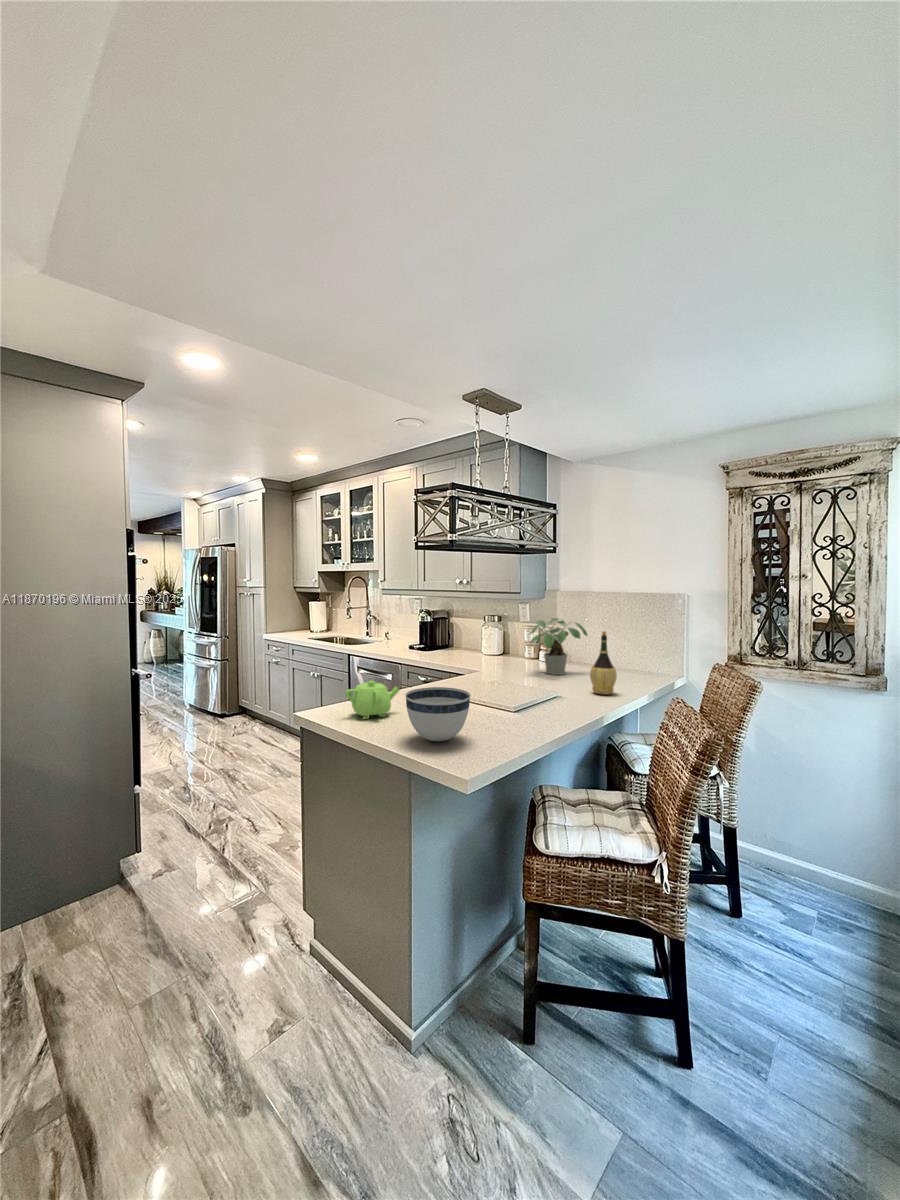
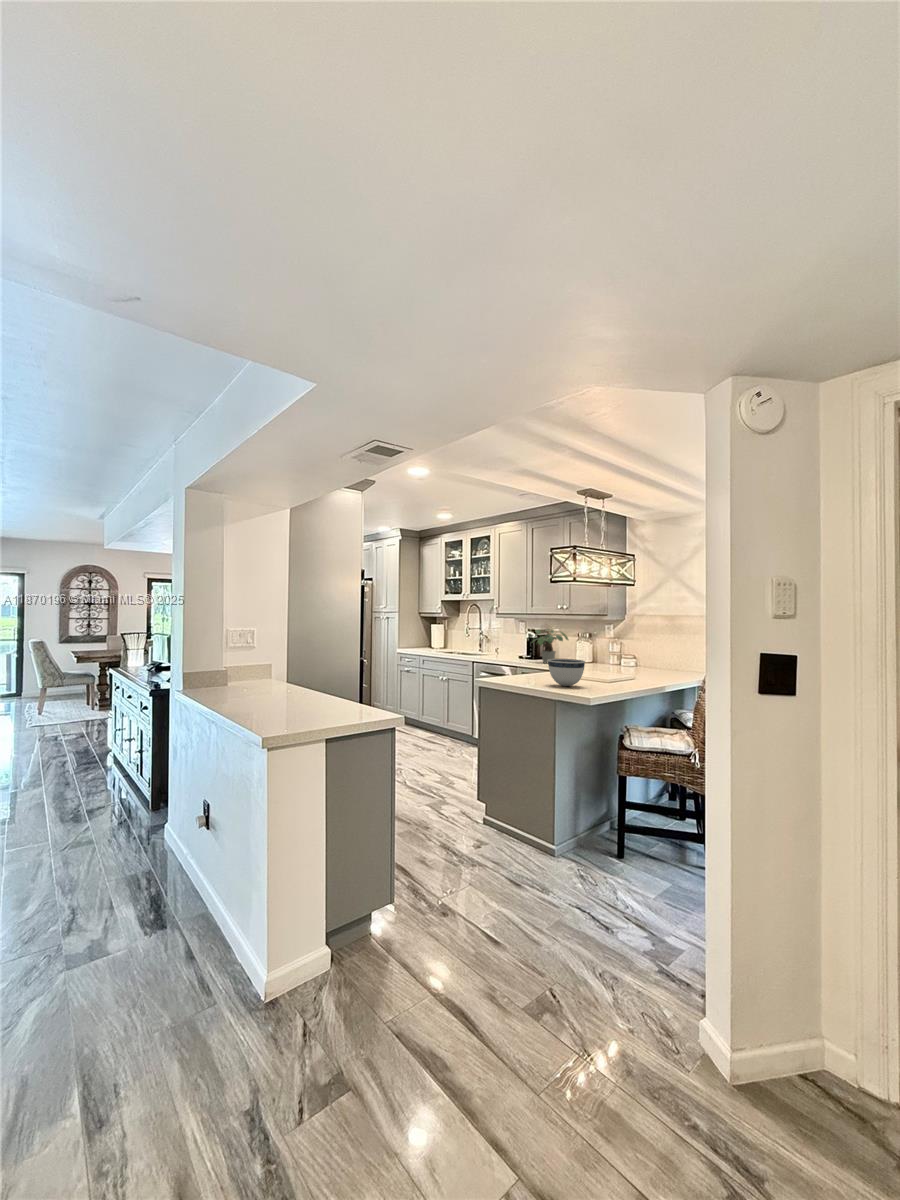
potted plant: present [530,618,587,675] -> present [532,629,568,663]
wine bottle: present [590,631,617,695] -> none [658,636,677,679]
teapot: present [345,681,400,719] -> none [506,658,537,680]

